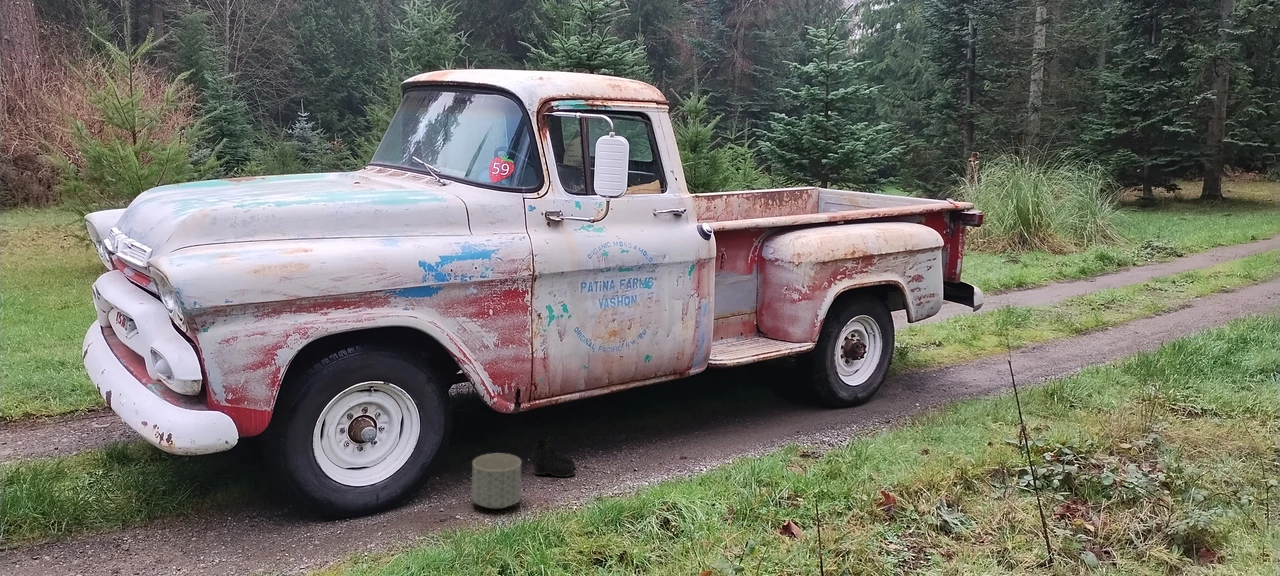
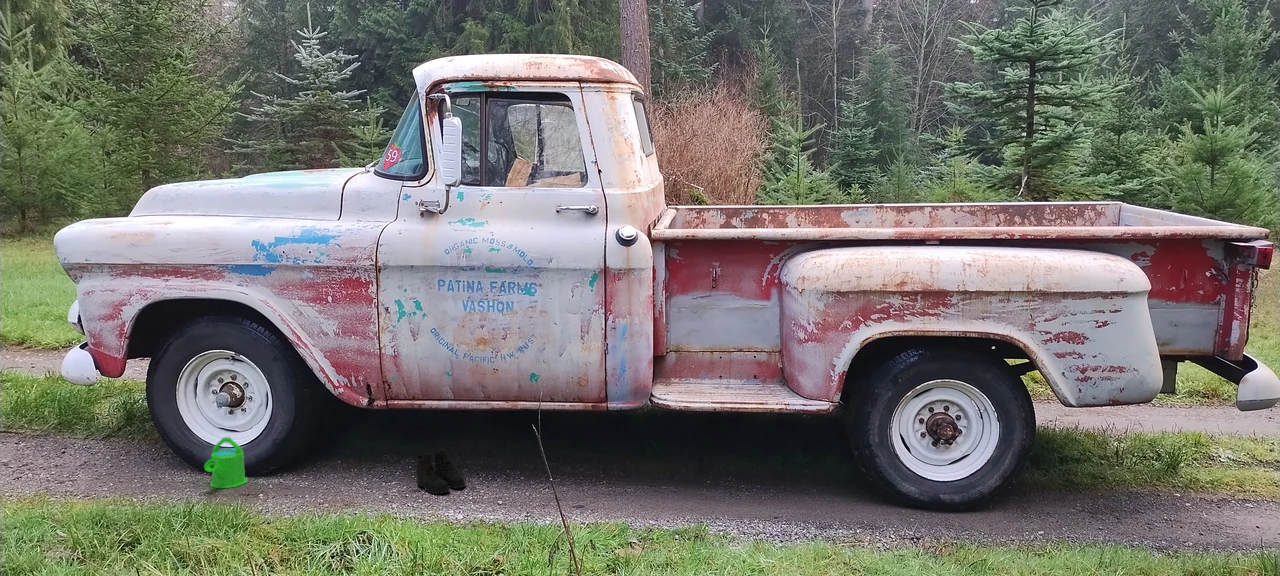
planter: present [472,453,521,509] -> none [299,445,352,501]
watering can: none [354,474,396,531] -> present [204,437,247,488]

